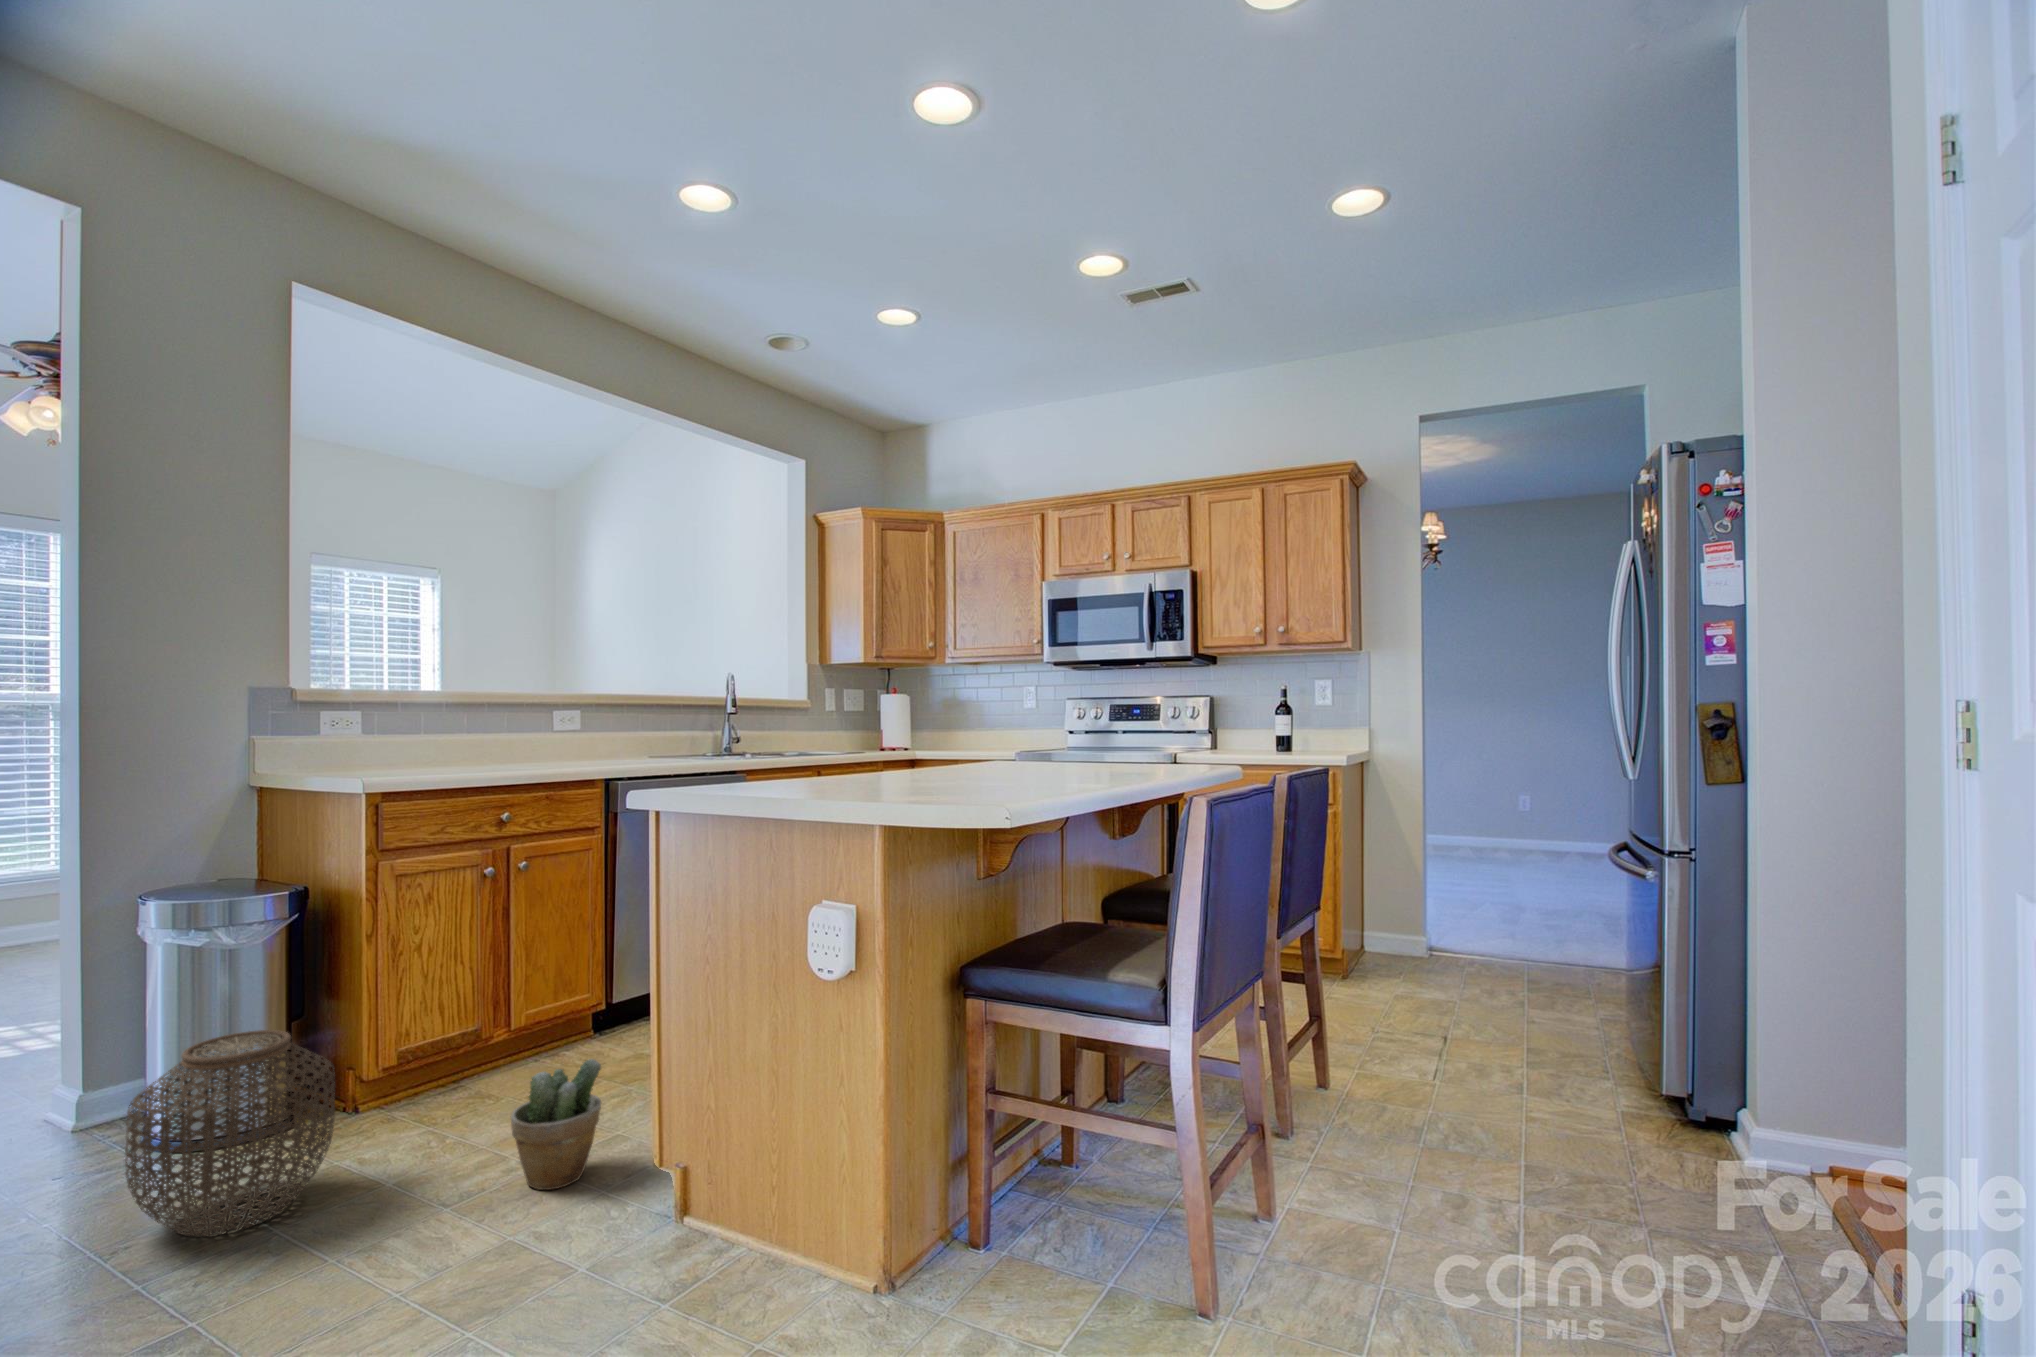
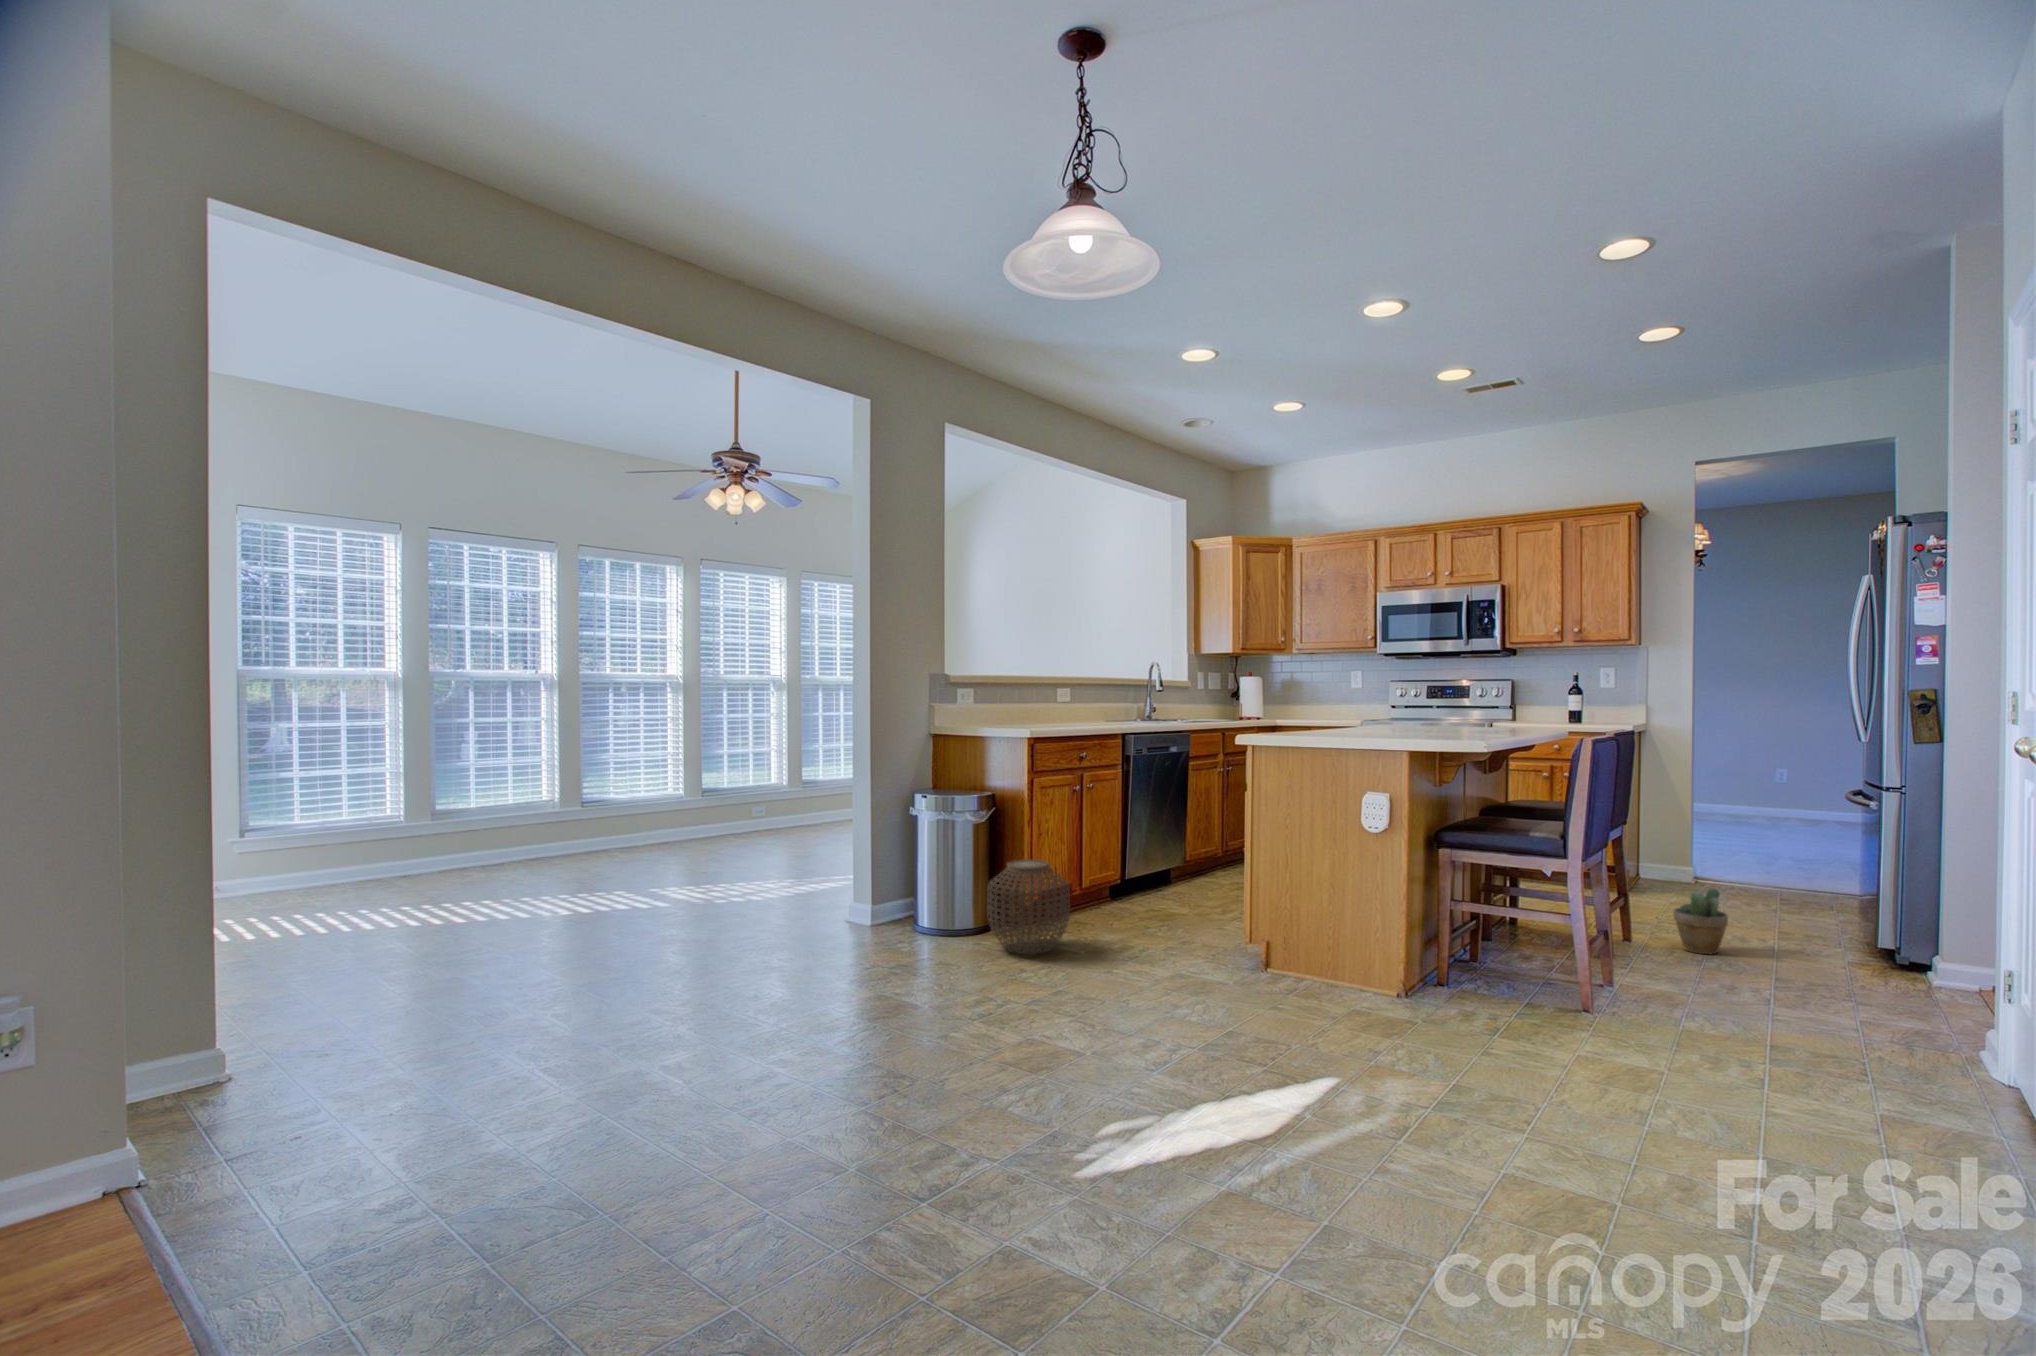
potted plant: present [511,1059,601,1190] -> present [1673,888,1728,954]

